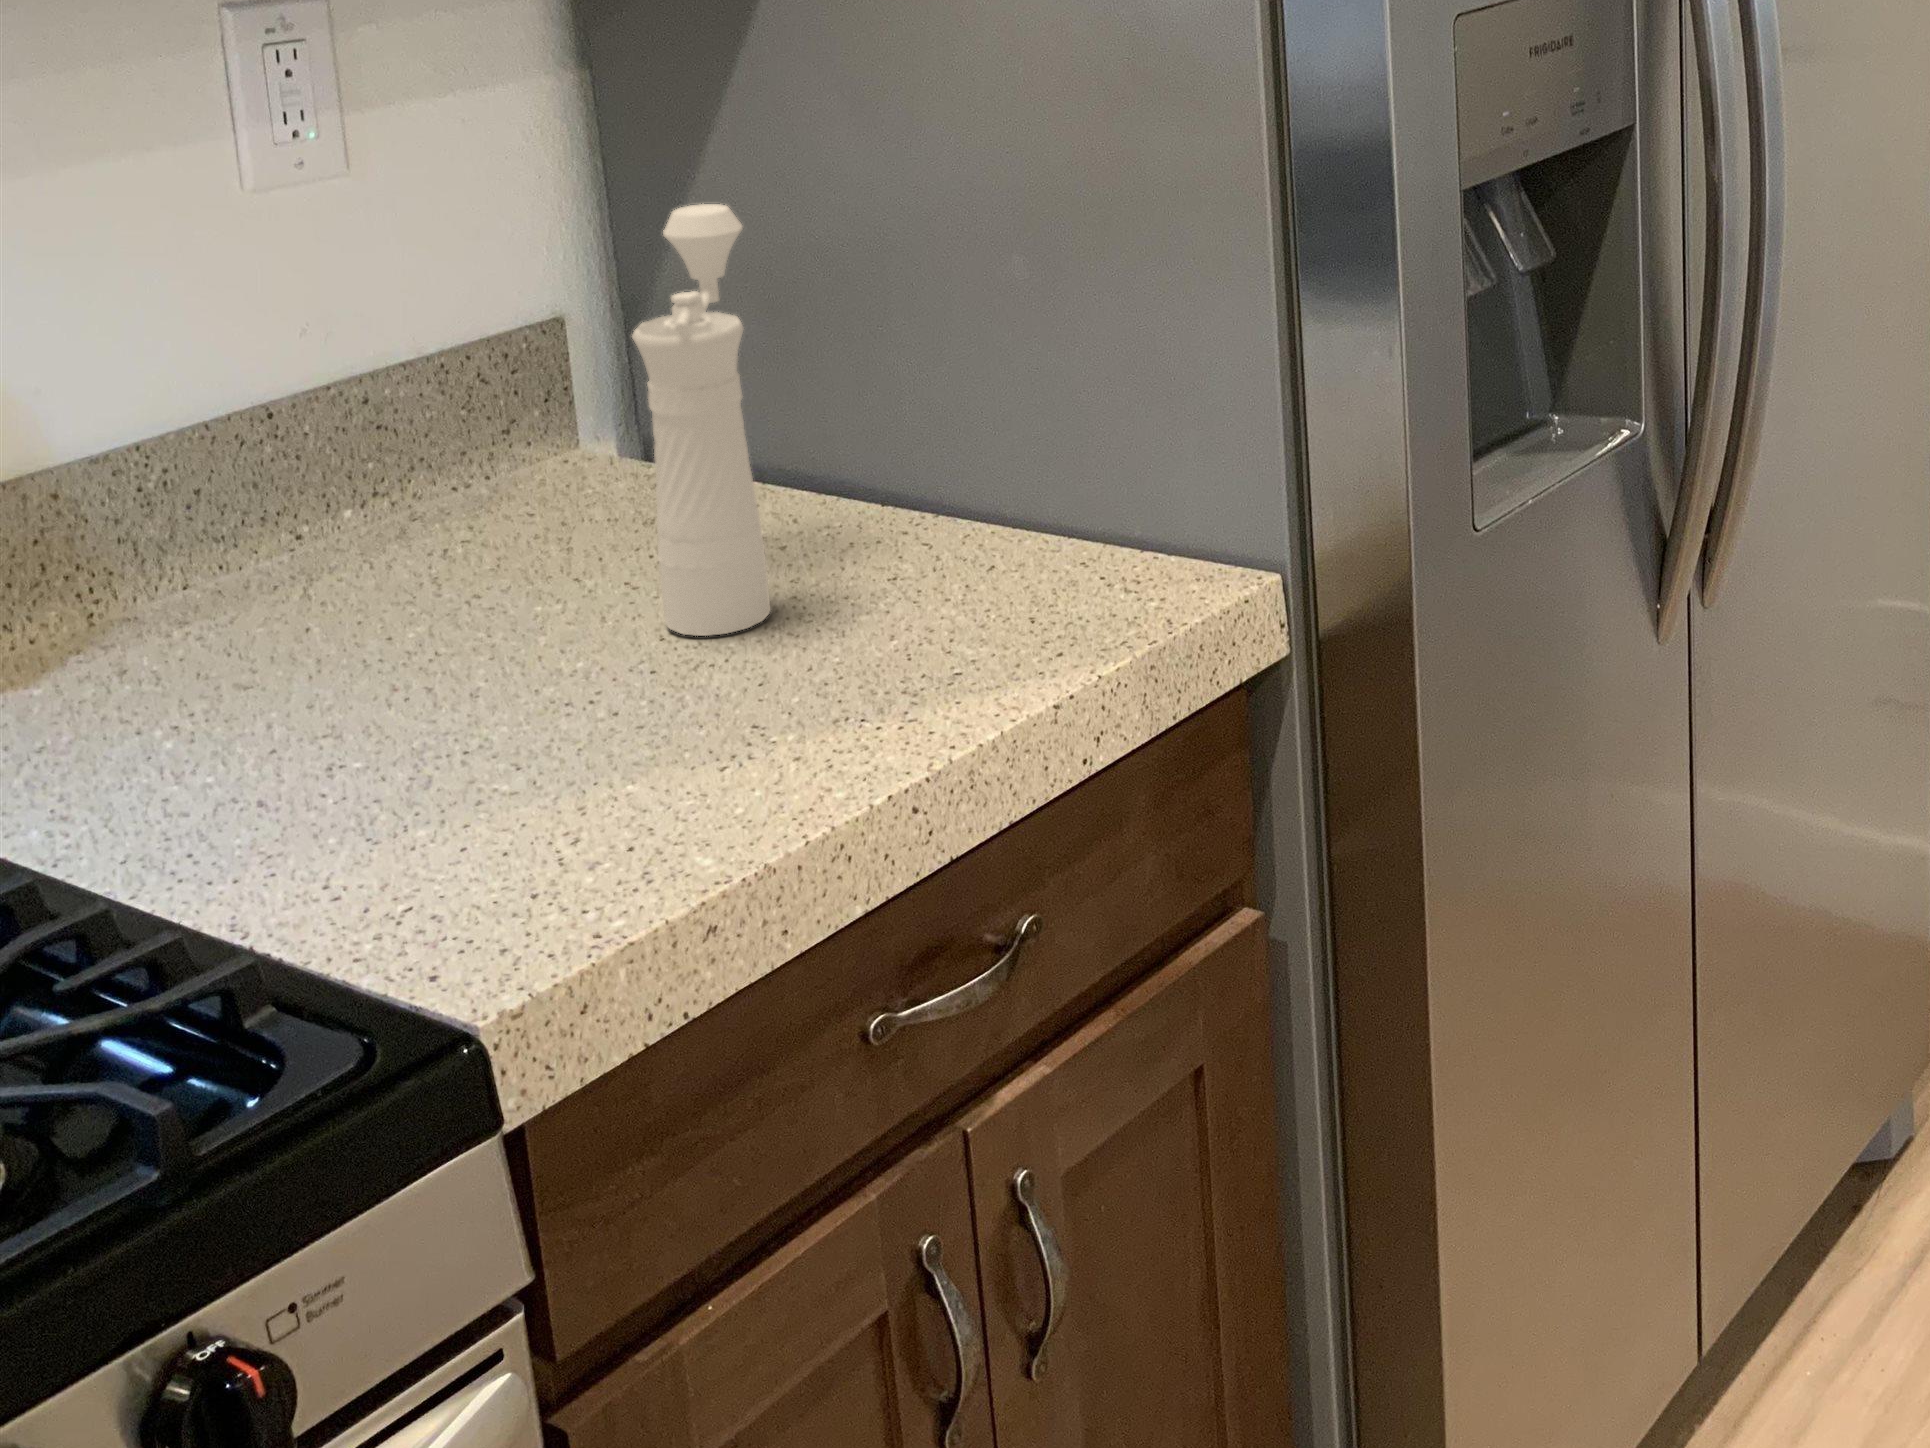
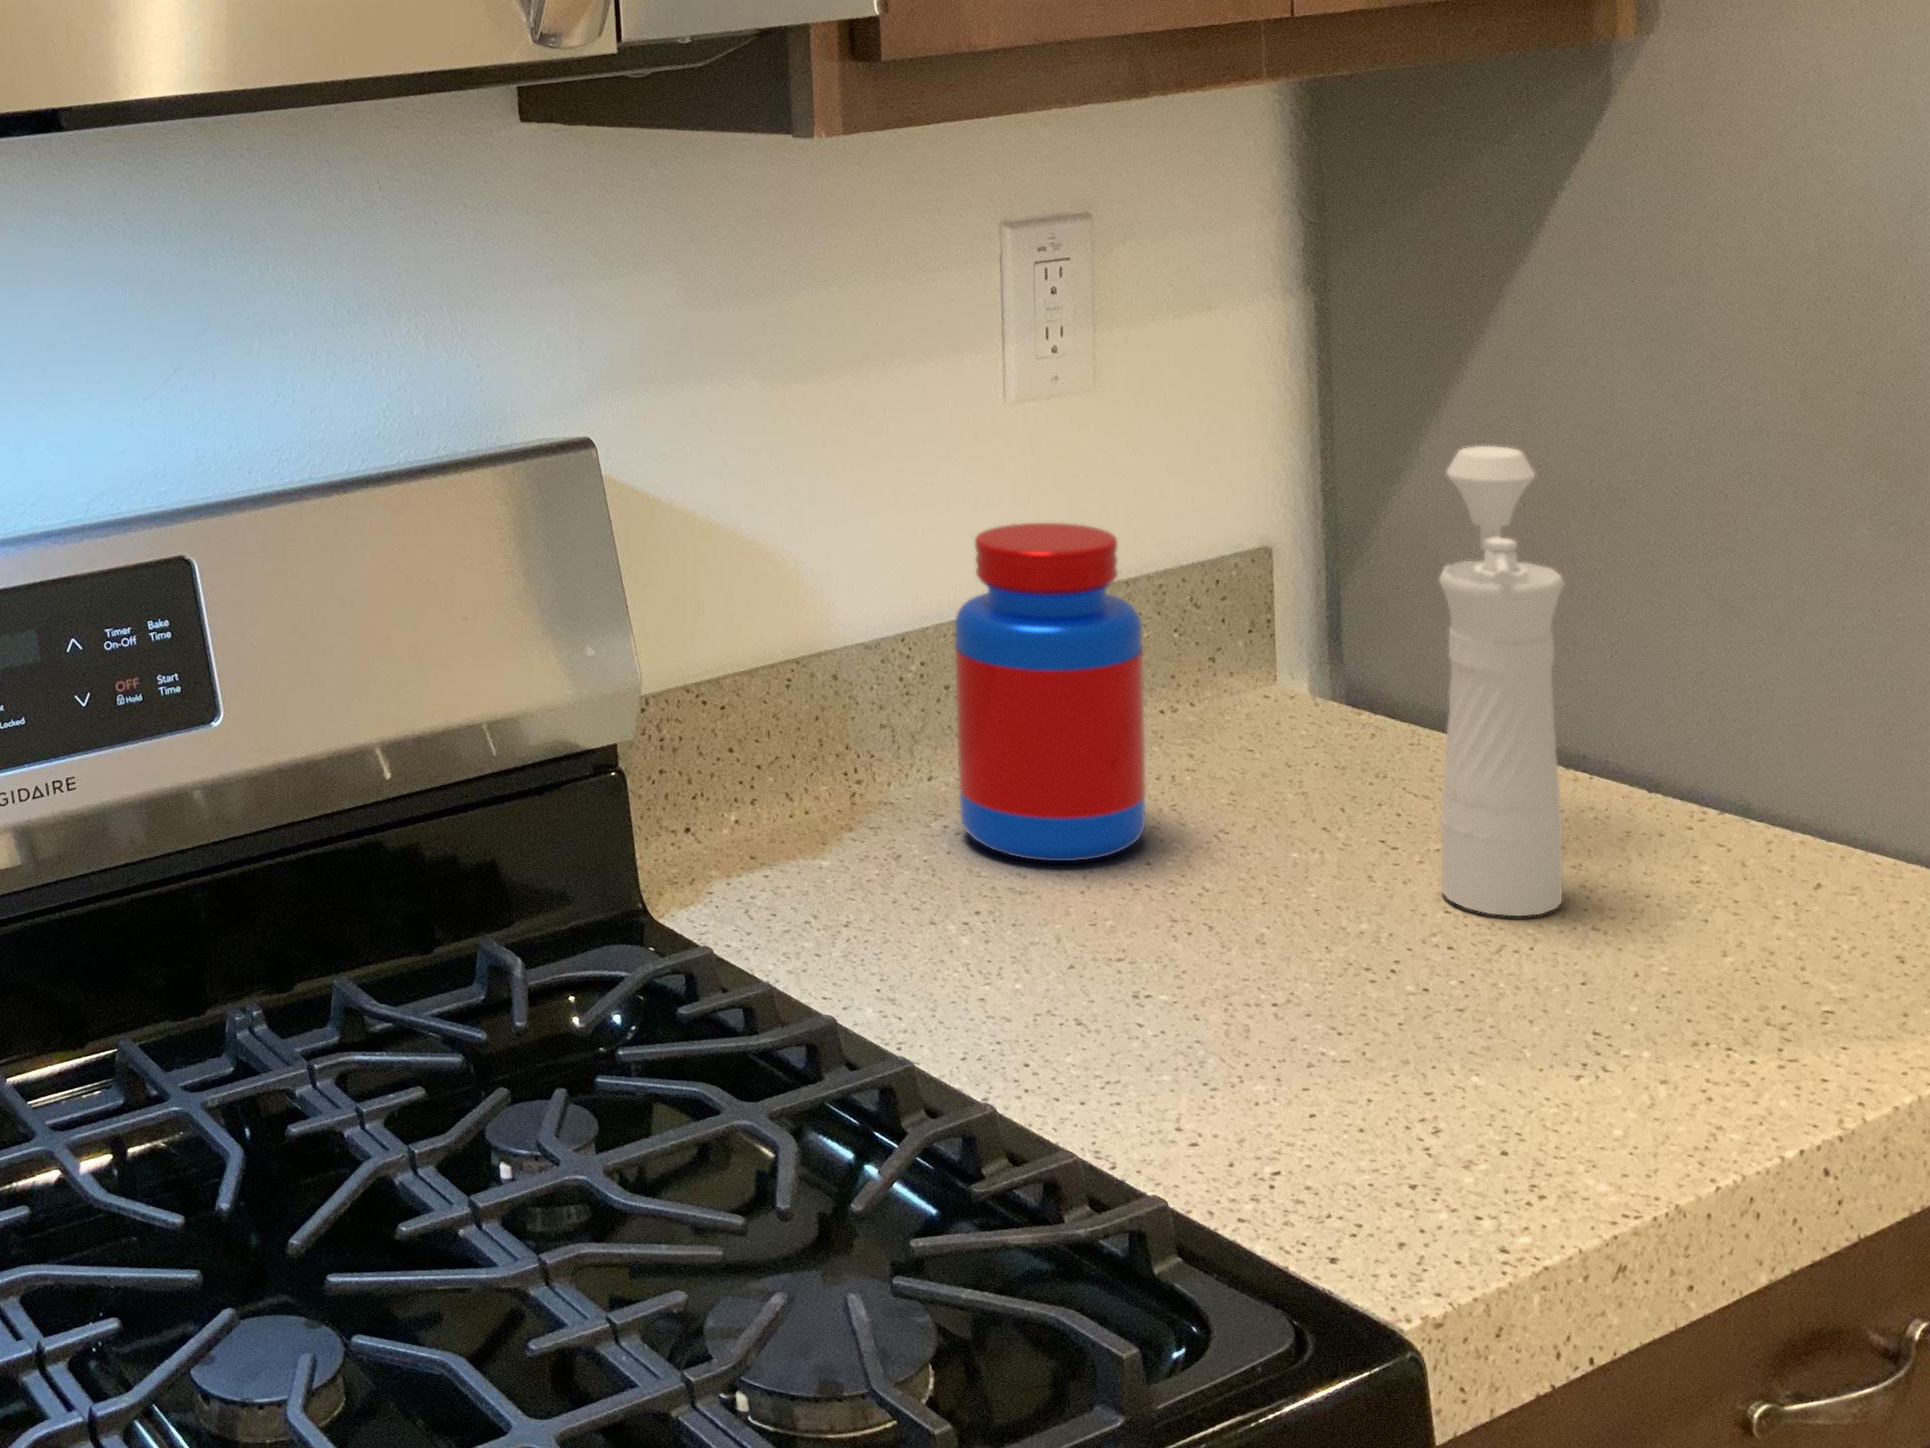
jar: none [162,315,394,658] -> present [955,523,1146,861]

